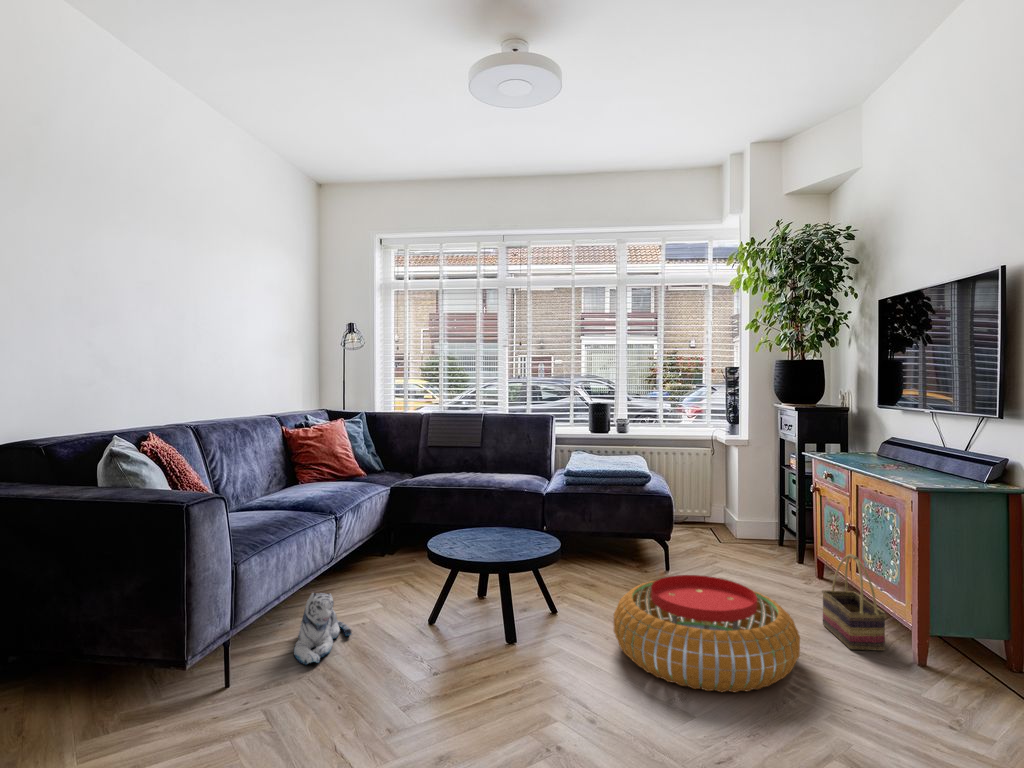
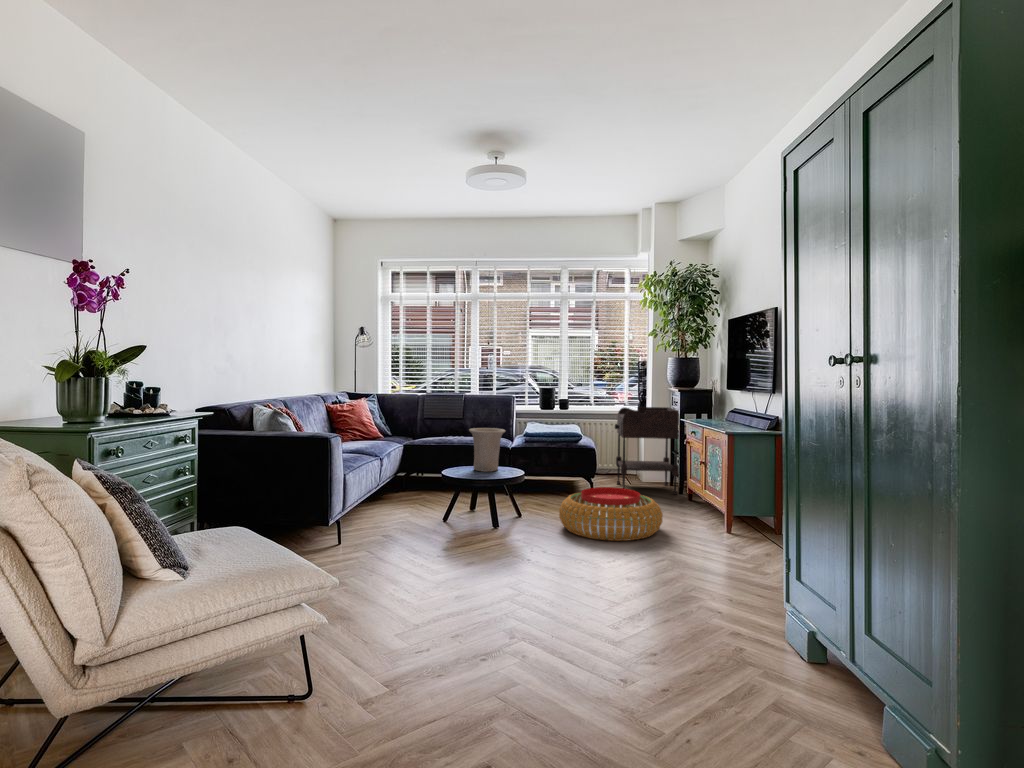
side table: none [696,431,798,567] -> present [615,407,679,495]
vase: none [466,472,525,546] -> present [469,428,505,472]
basket: present [822,554,886,651] -> none [682,474,714,526]
plush toy: present [294,593,351,665] -> none [367,498,401,537]

